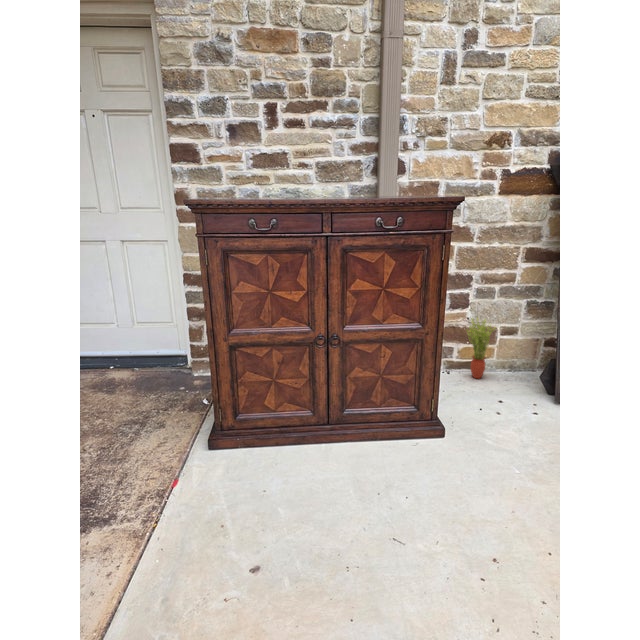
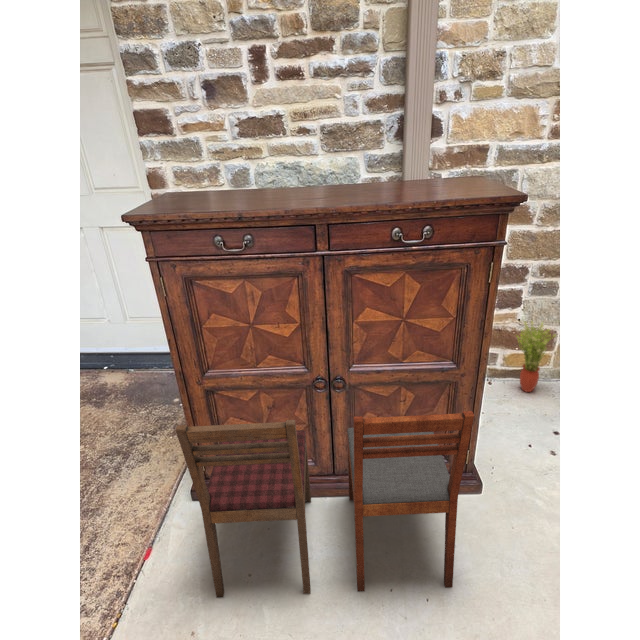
chair: none [228,331,440,505] -> present [176,411,474,598]

